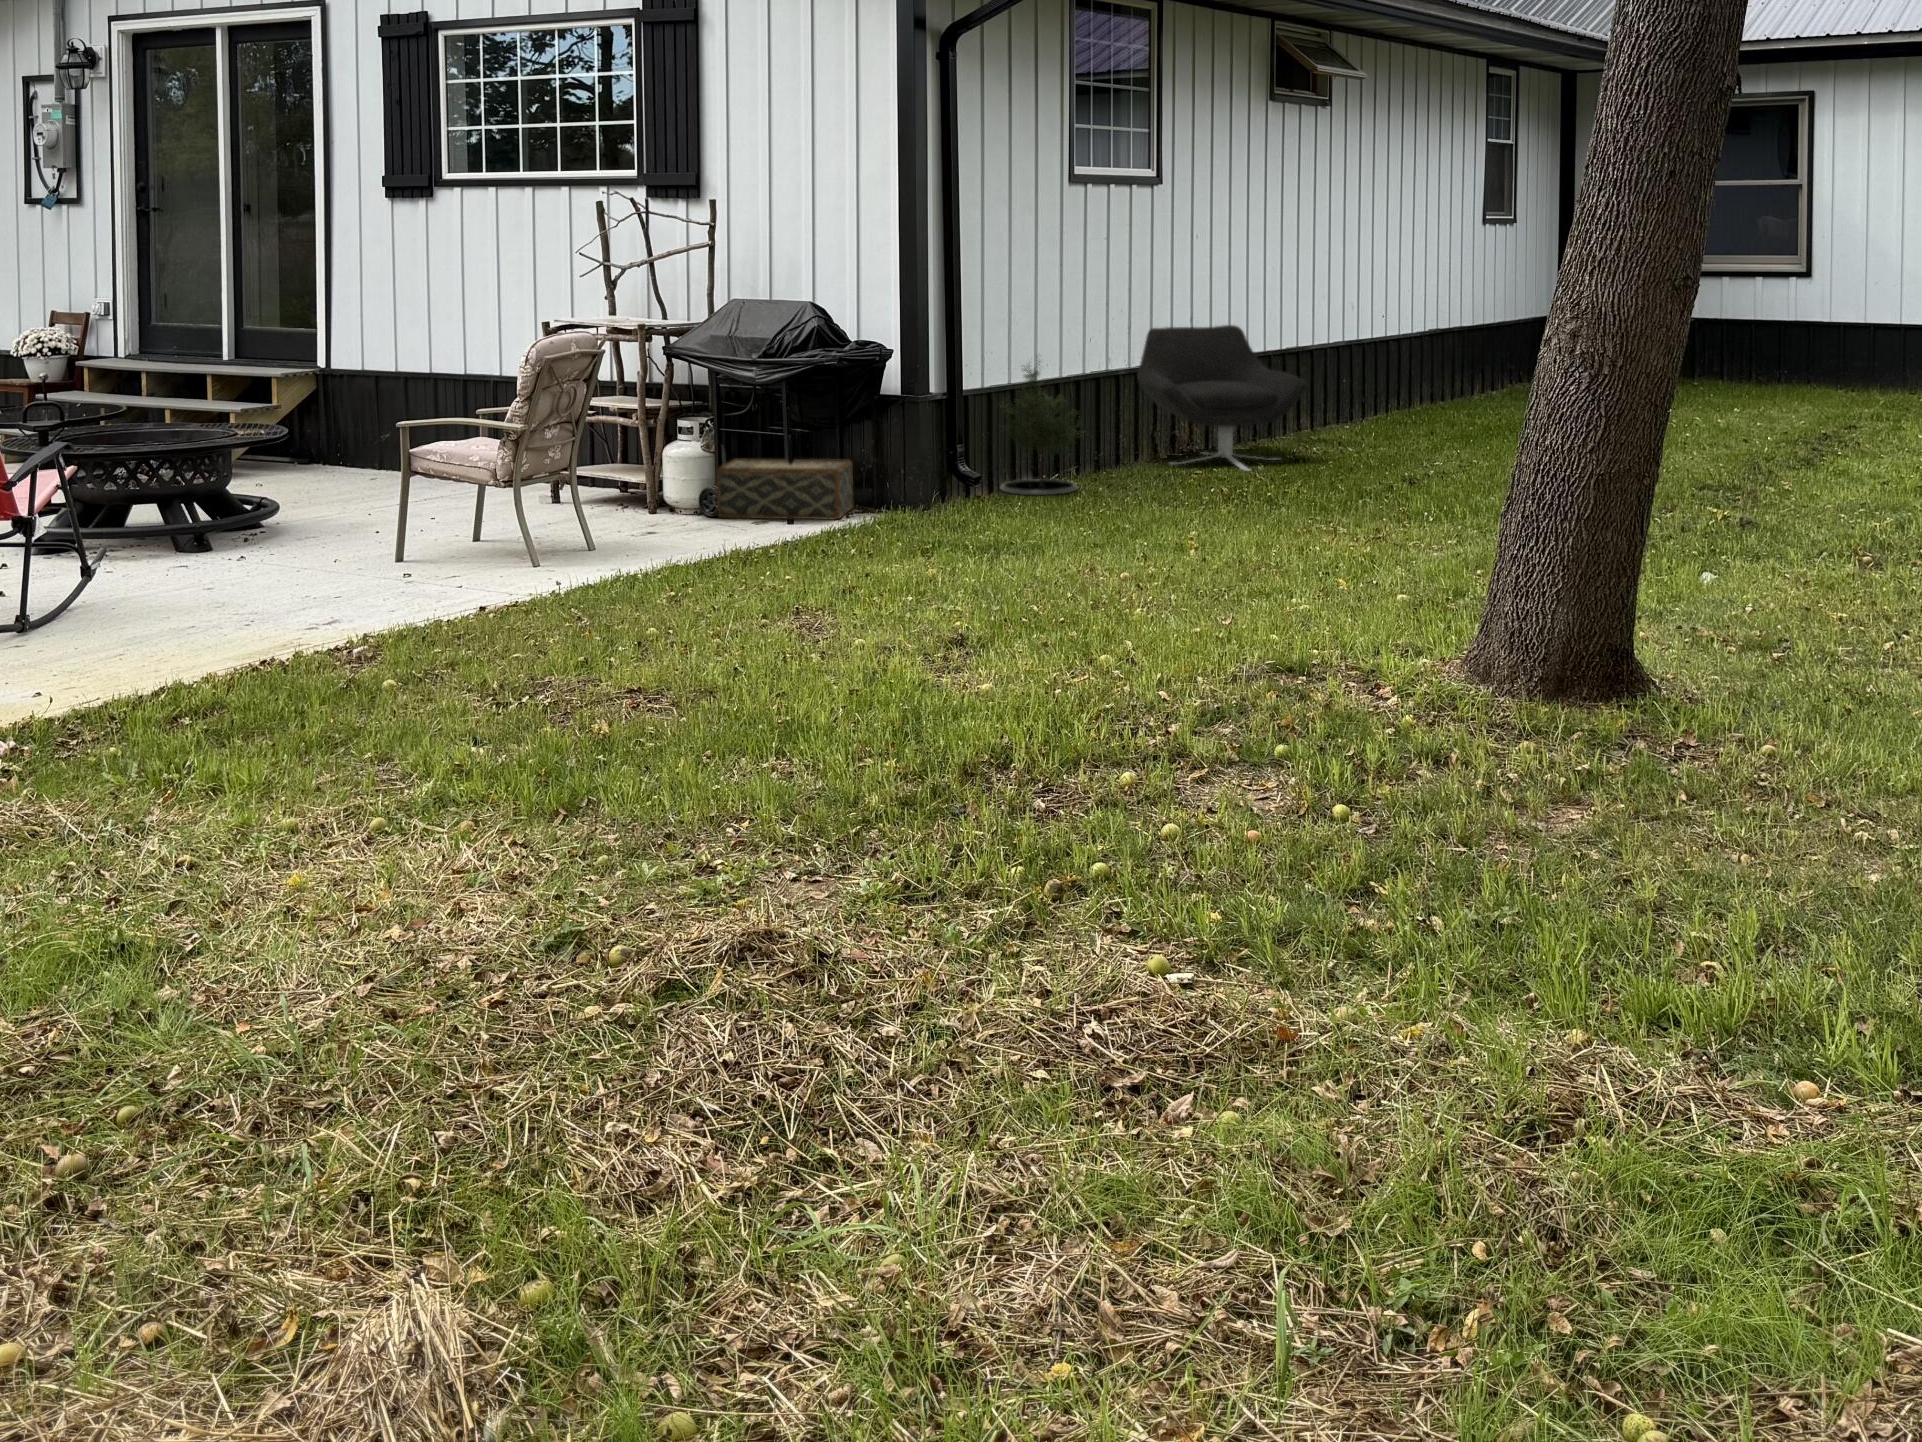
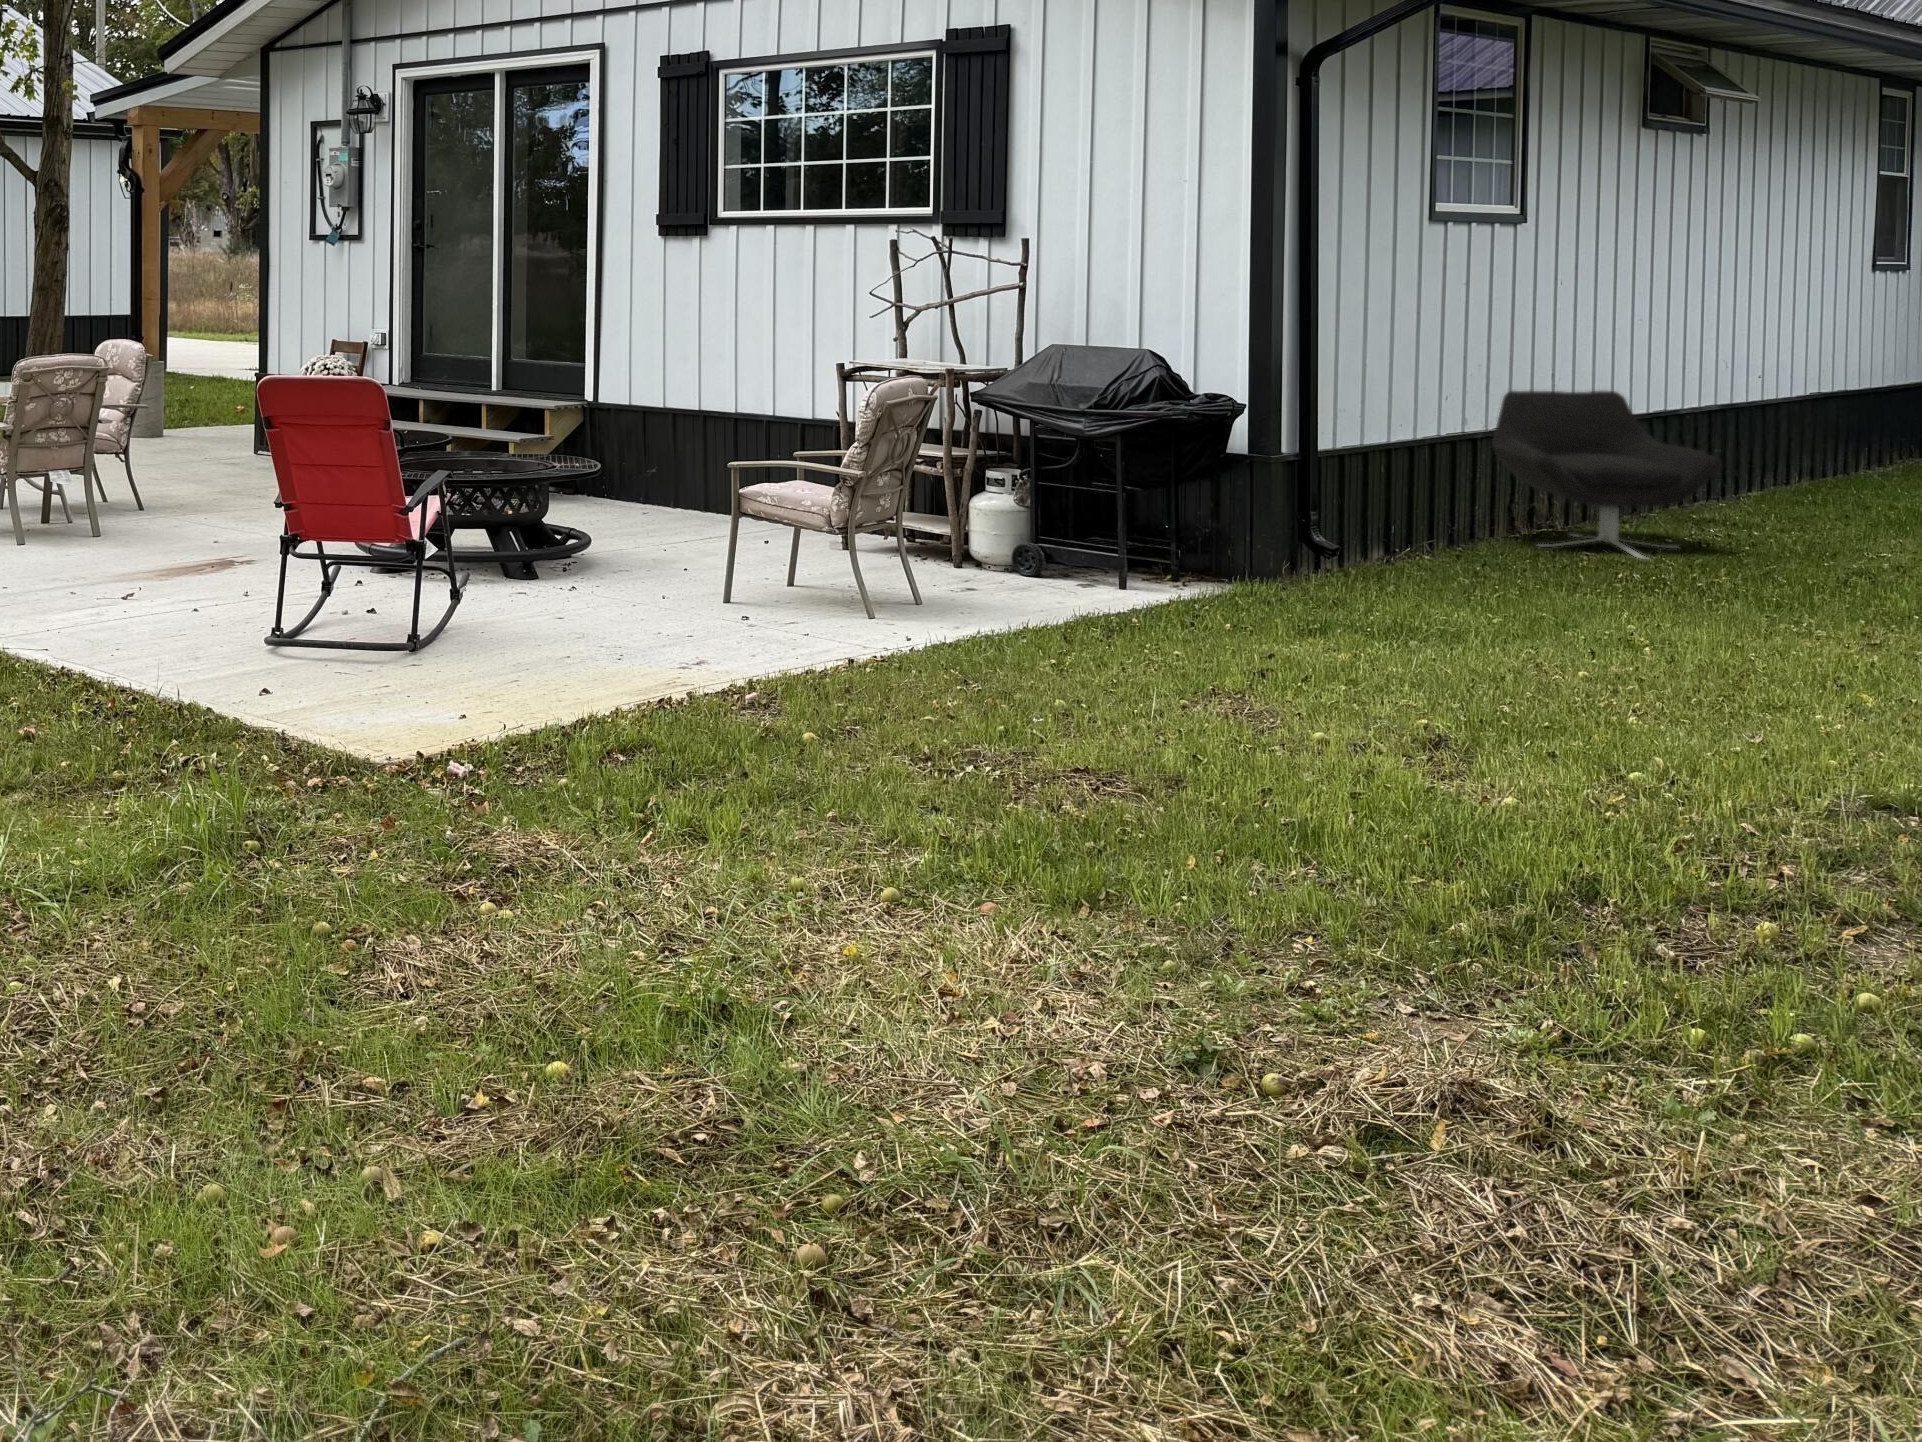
potted tree: present [1000,360,1085,495] -> none [1345,415,1460,574]
woven basket: present [717,459,854,520] -> none [1042,515,1191,587]

